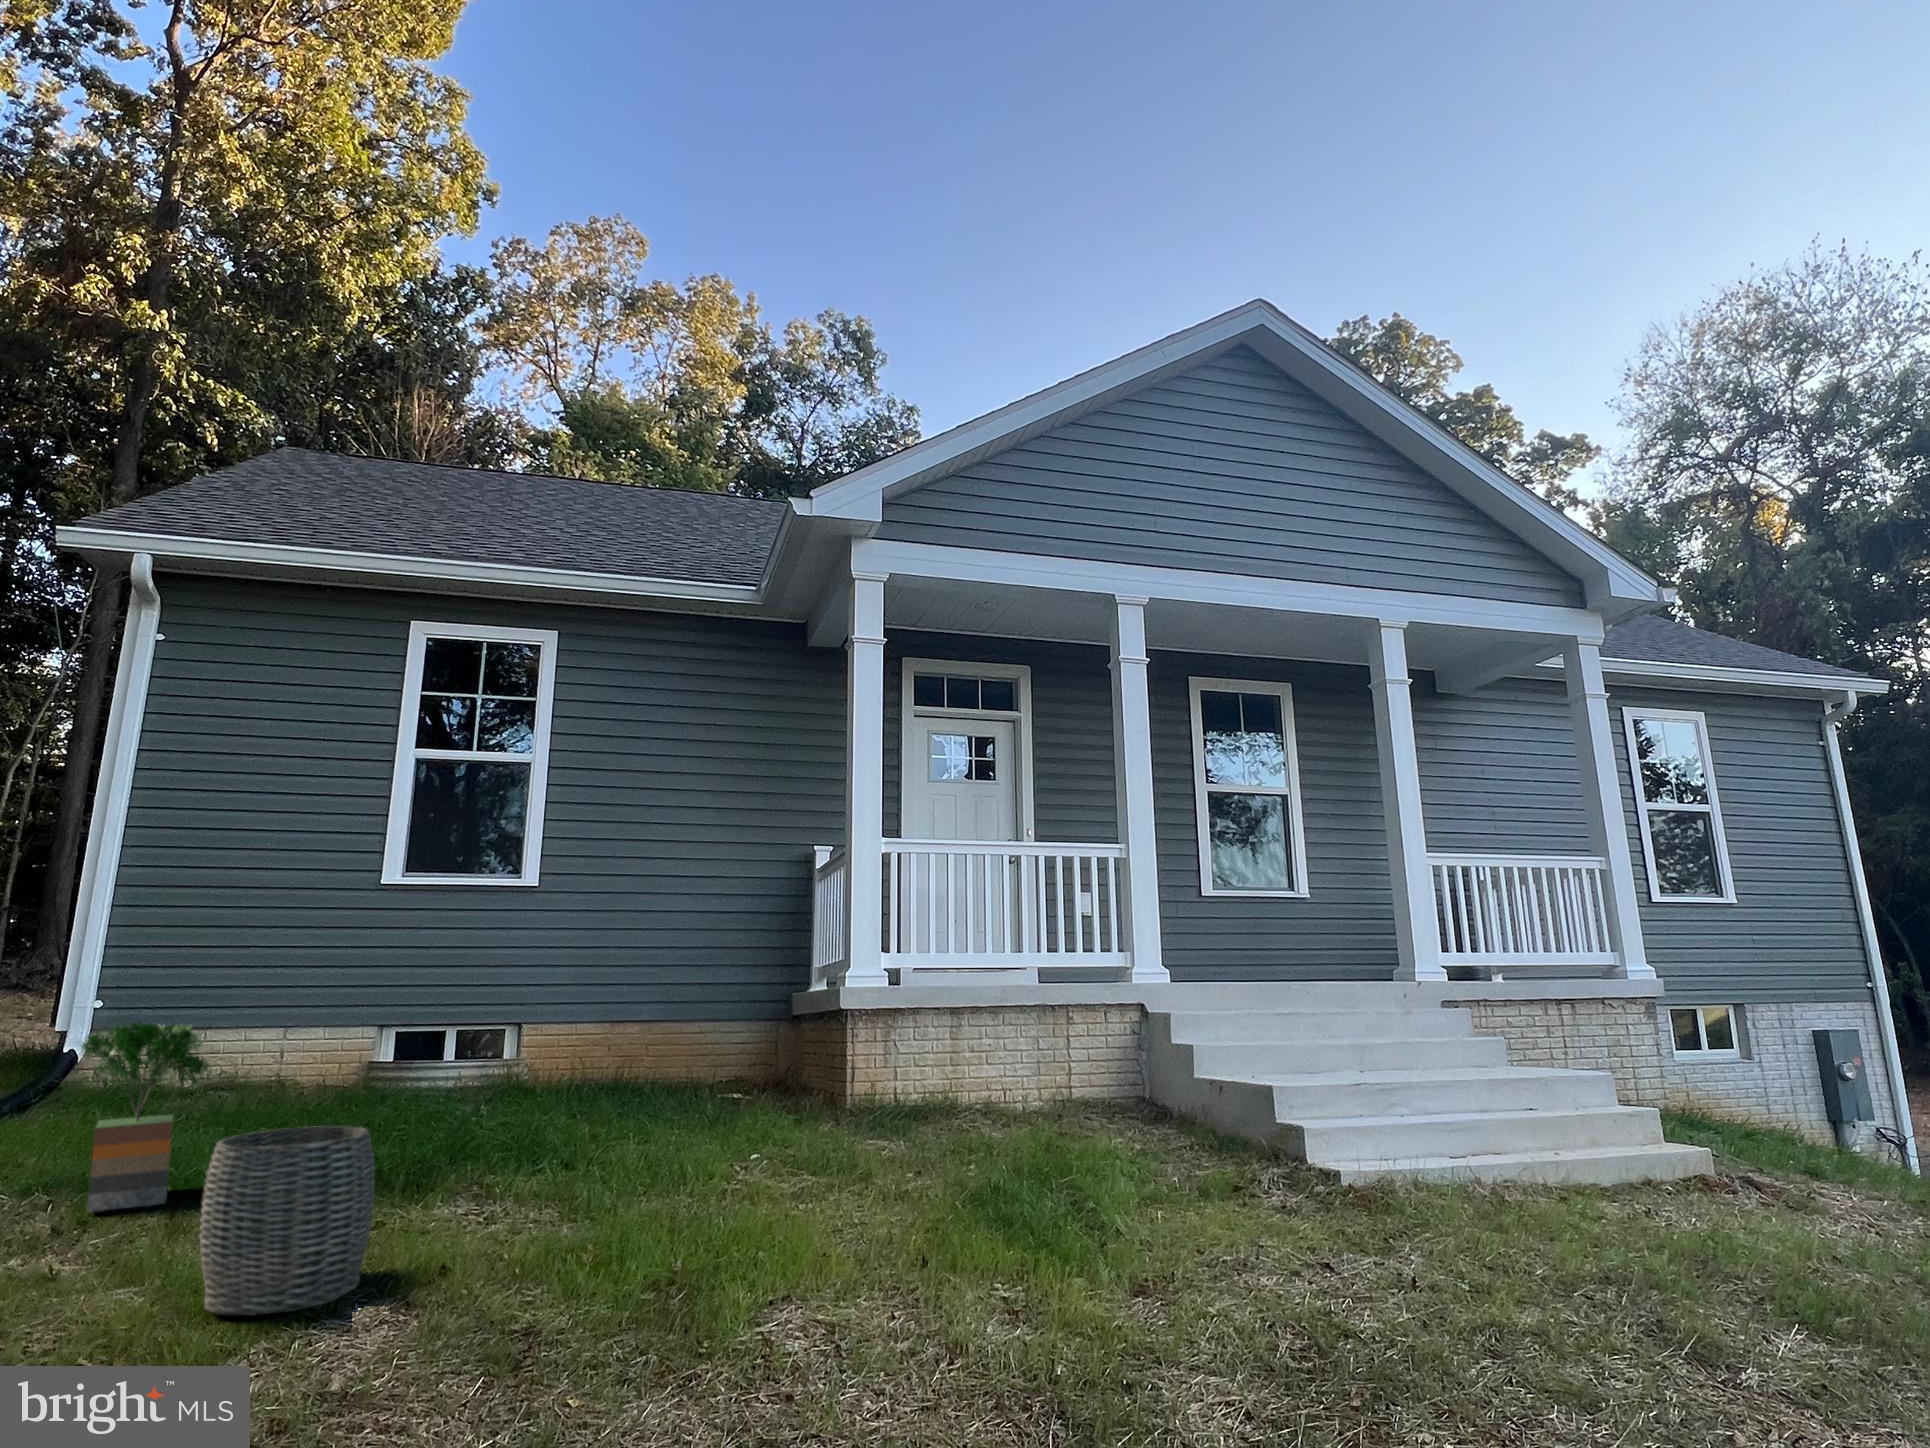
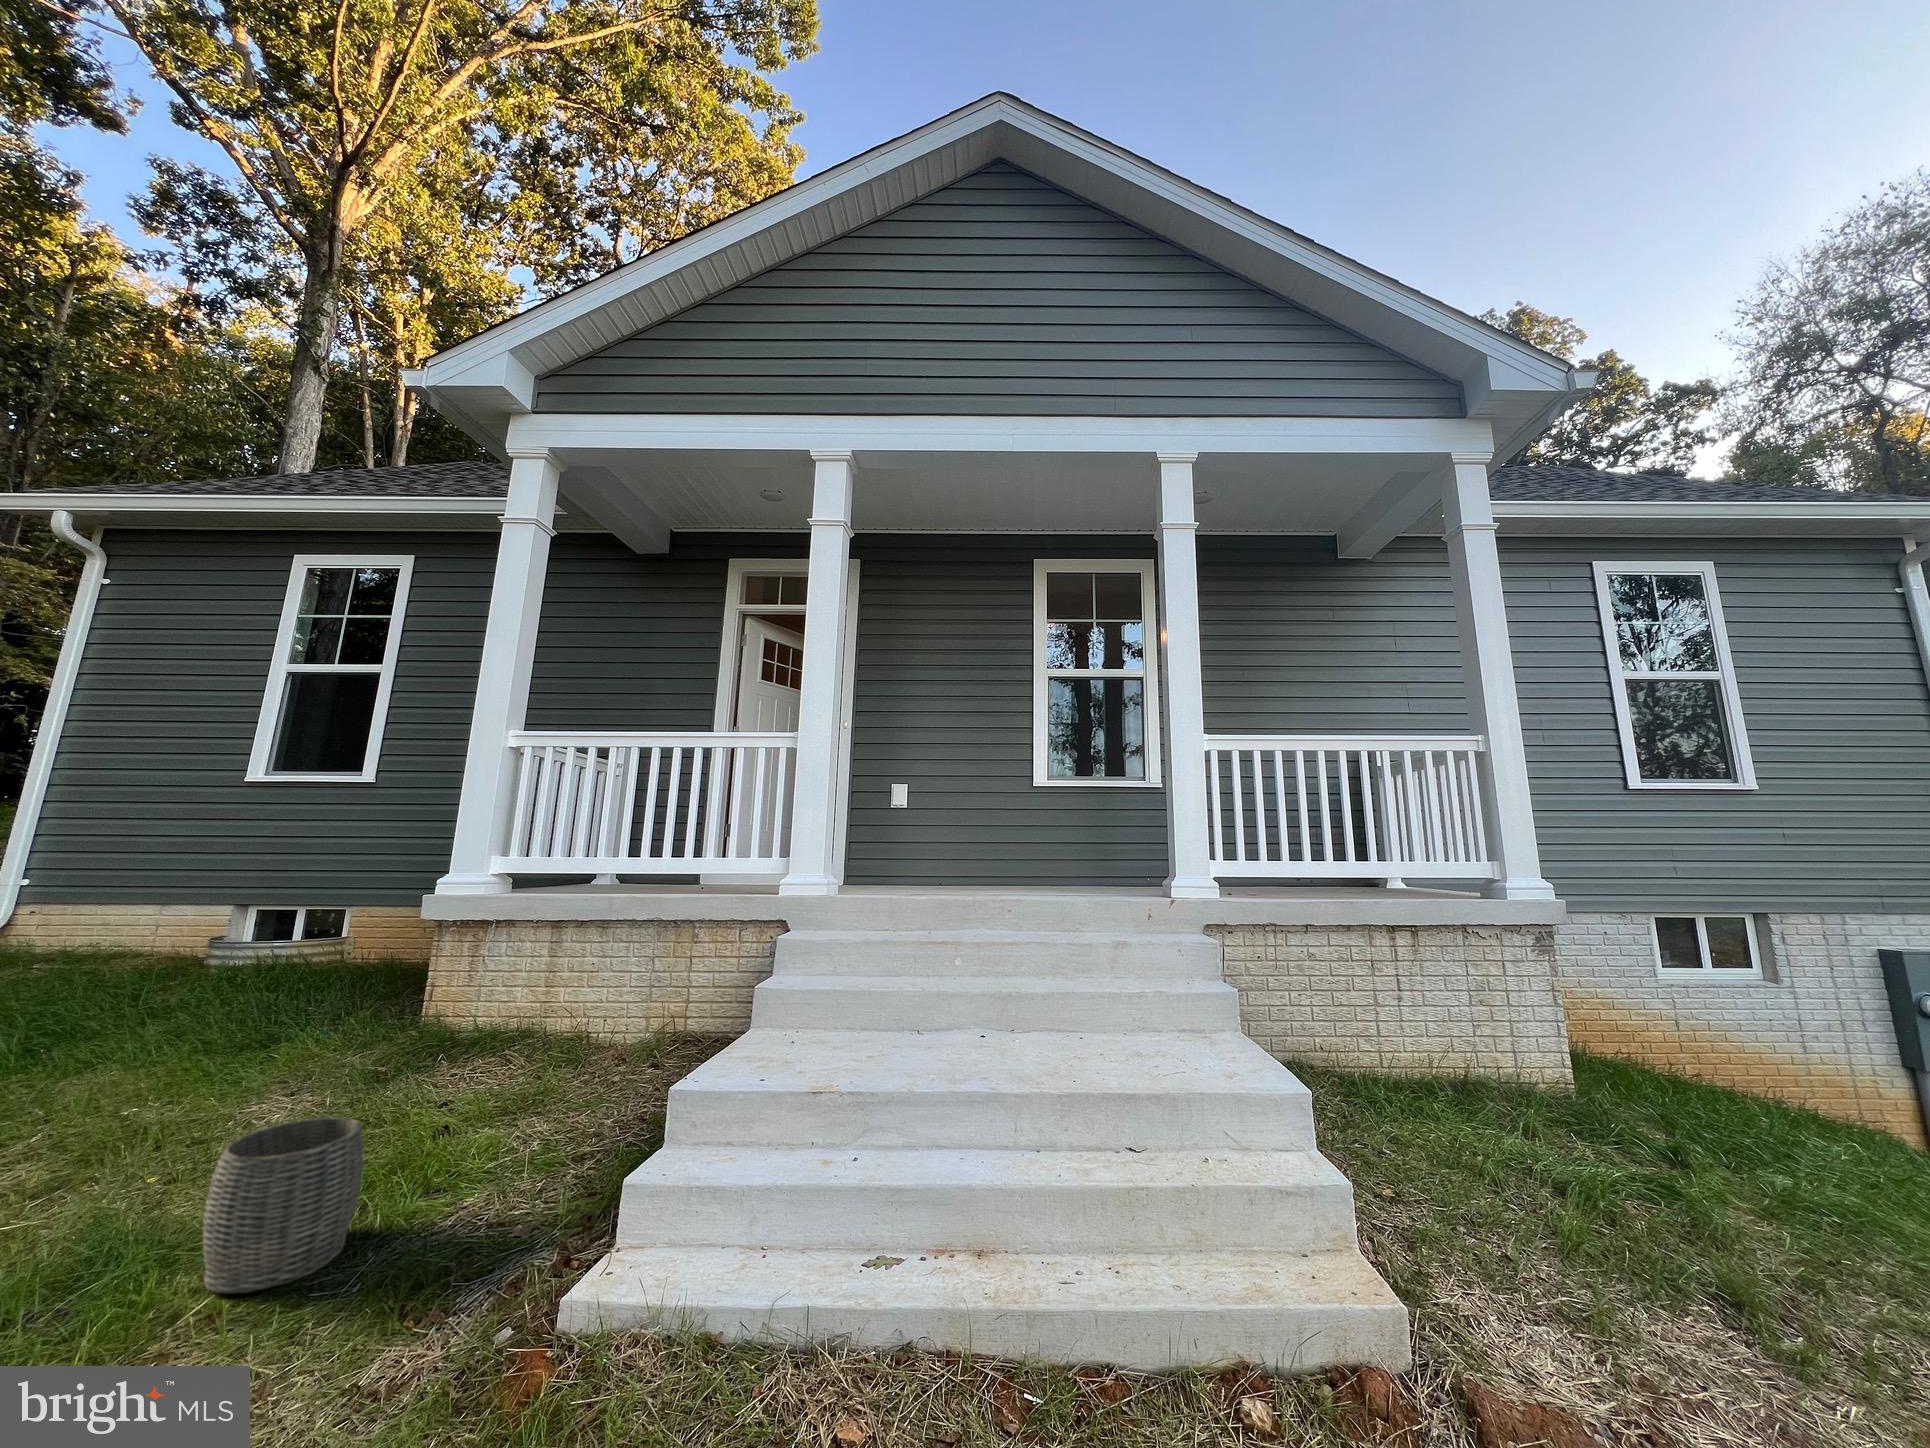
potted tree: present [81,1022,211,1212] -> none [86,993,218,1156]

